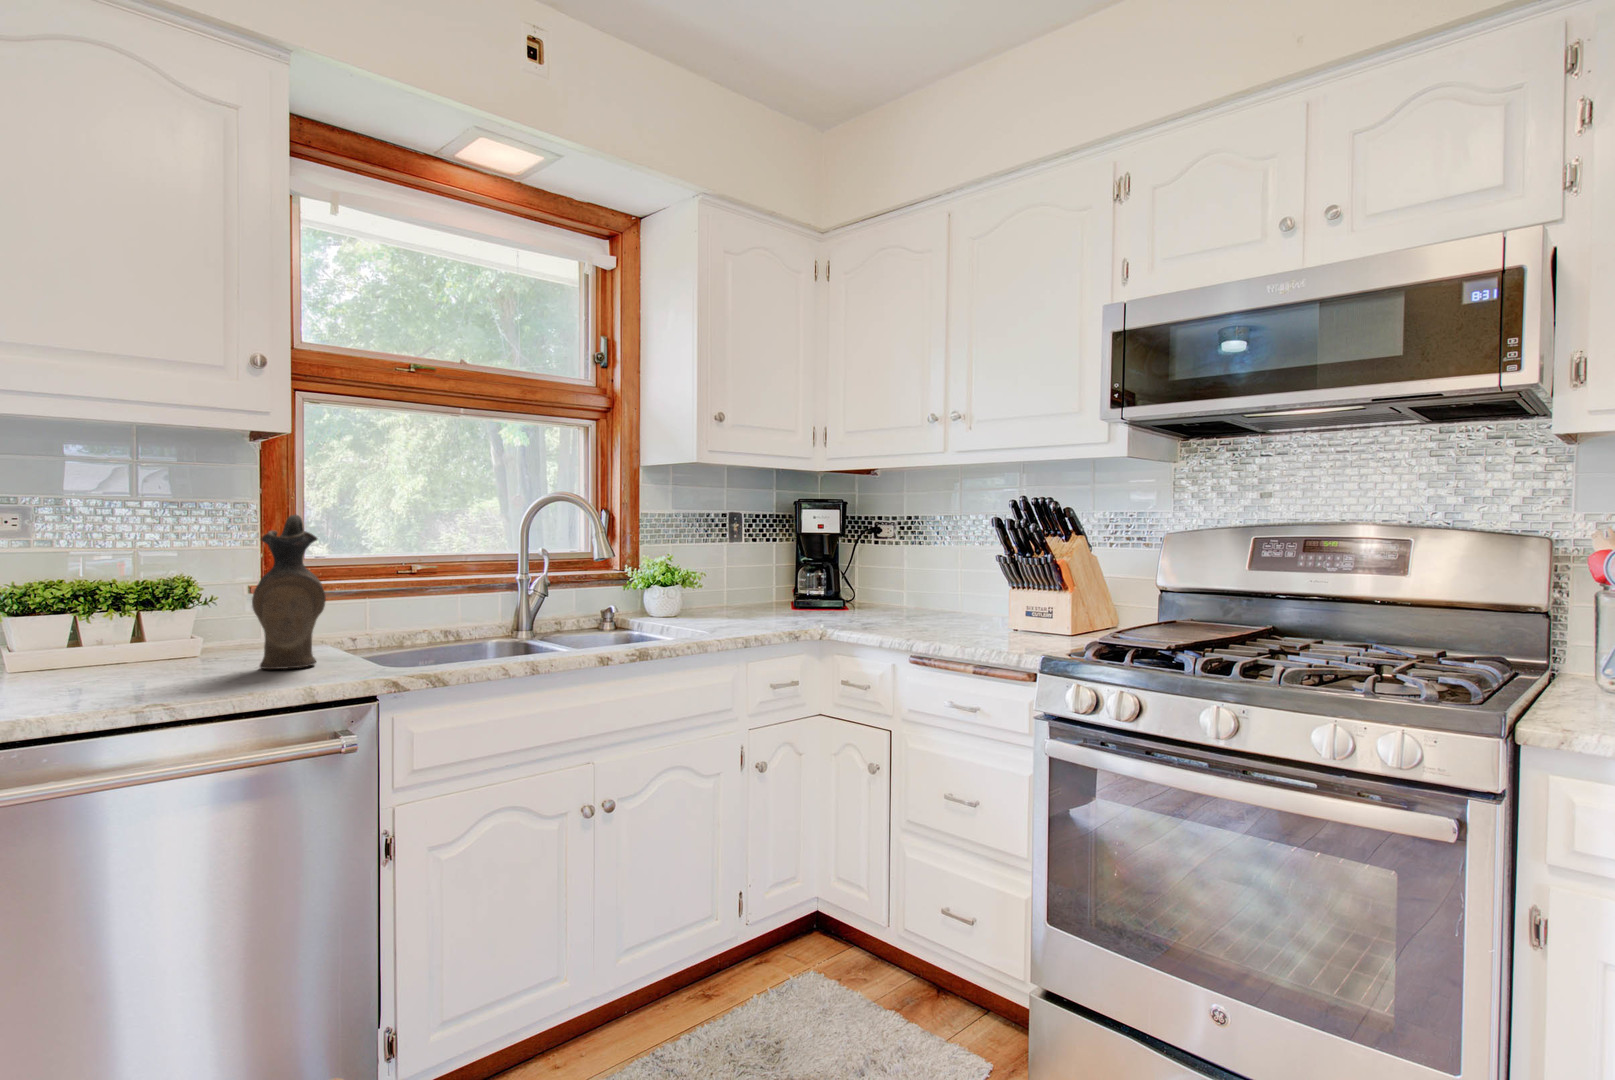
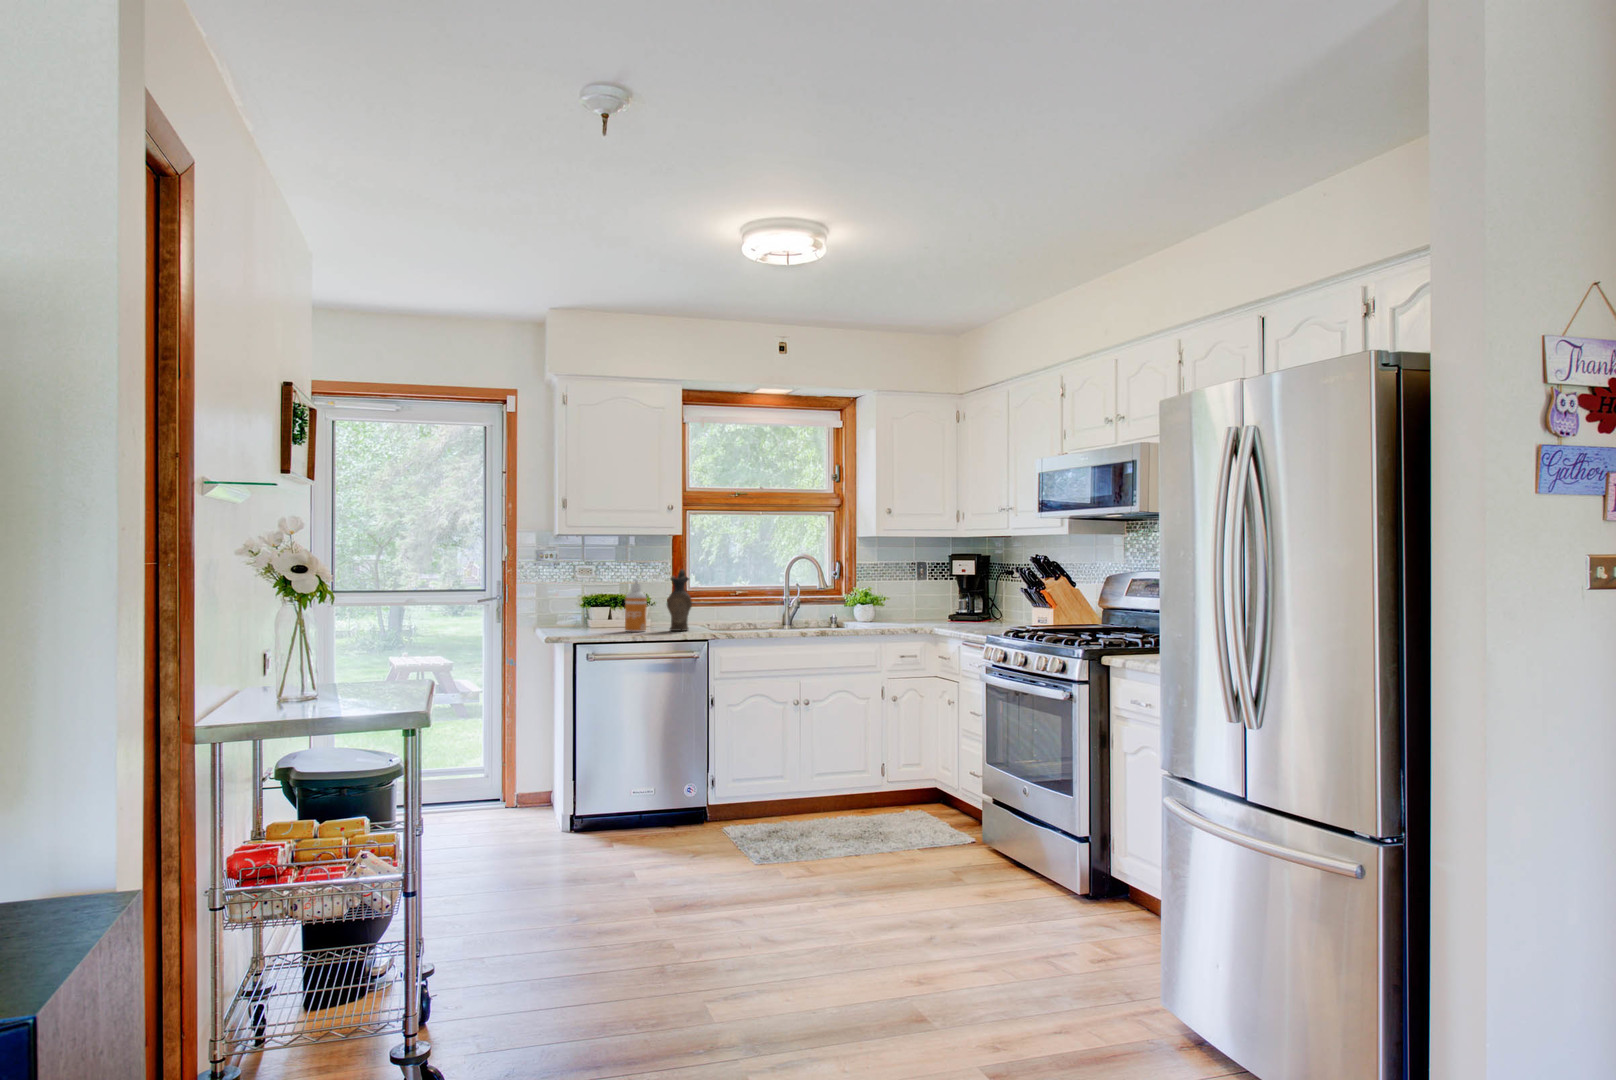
soap dispenser: none [118,539,190,682] -> present [625,579,647,632]

